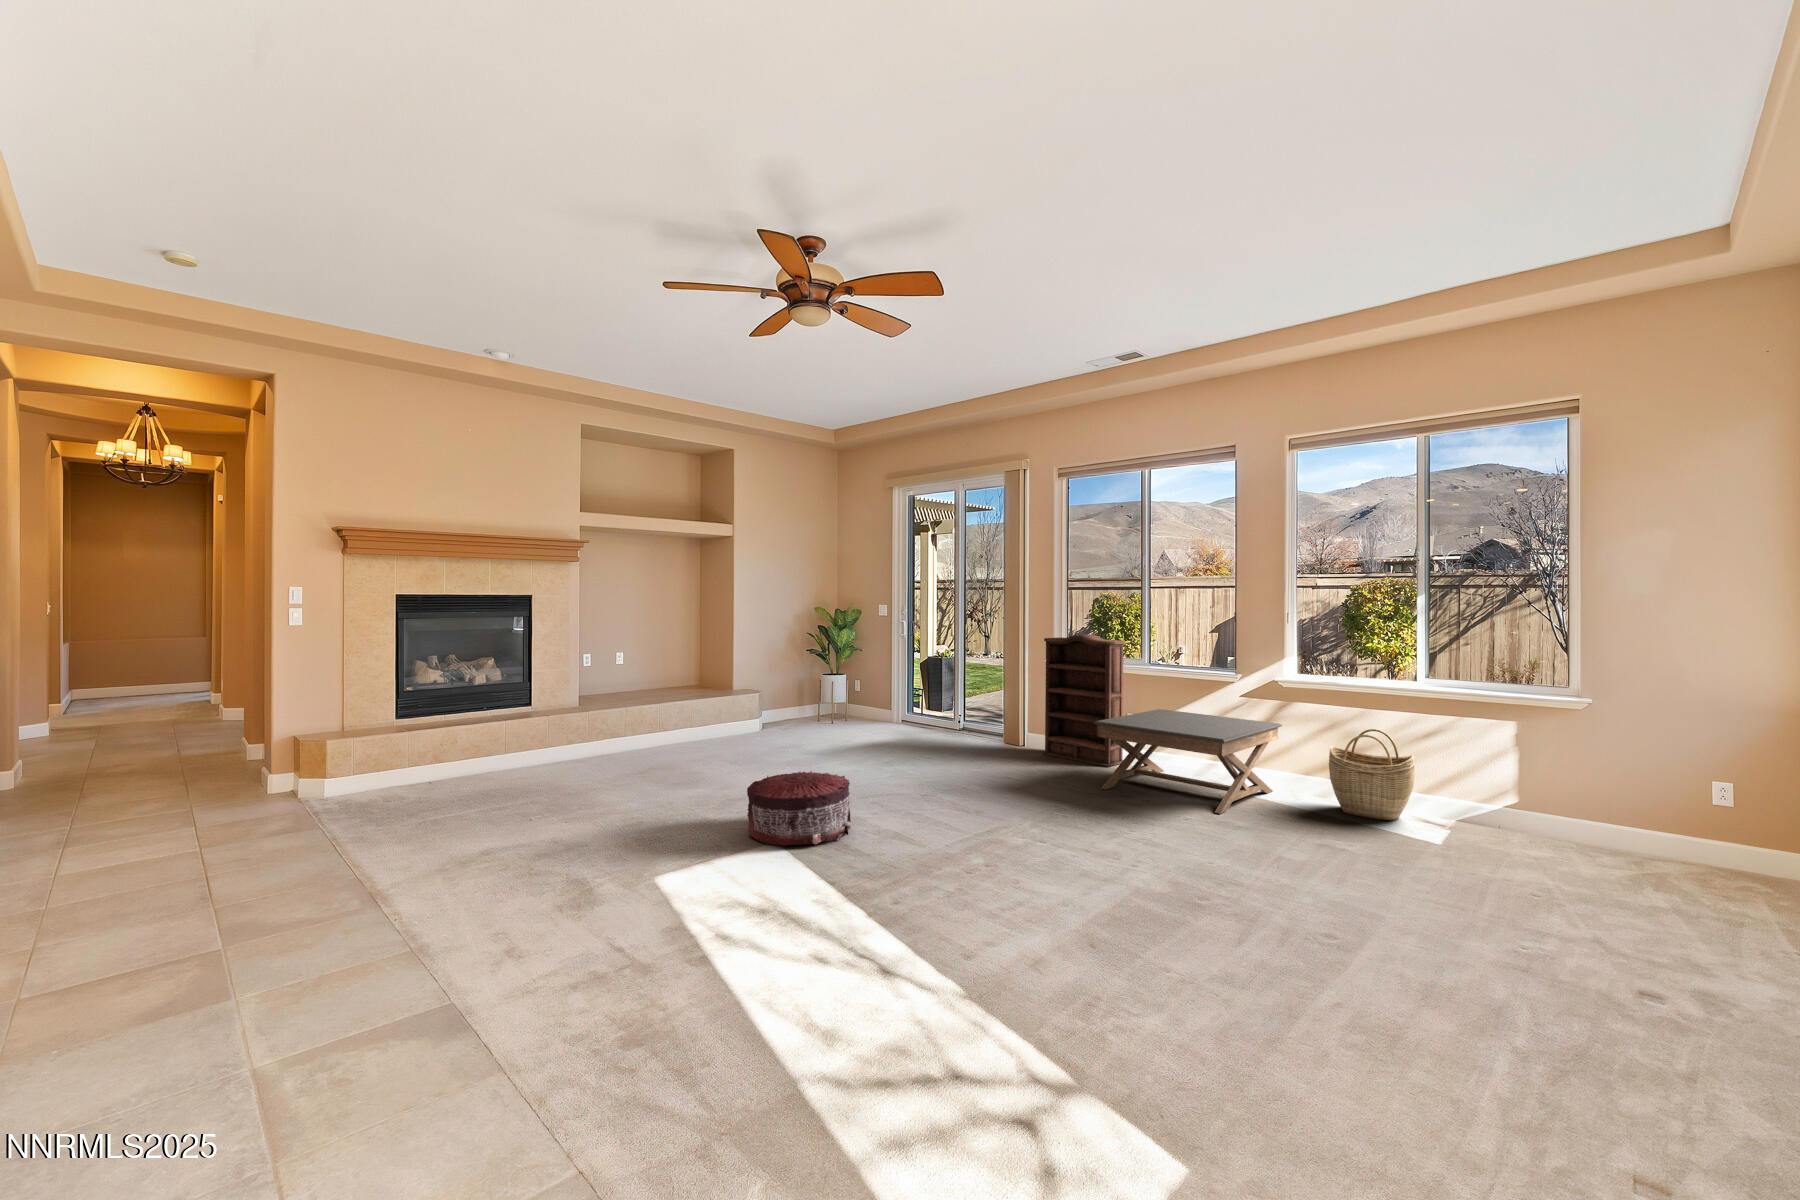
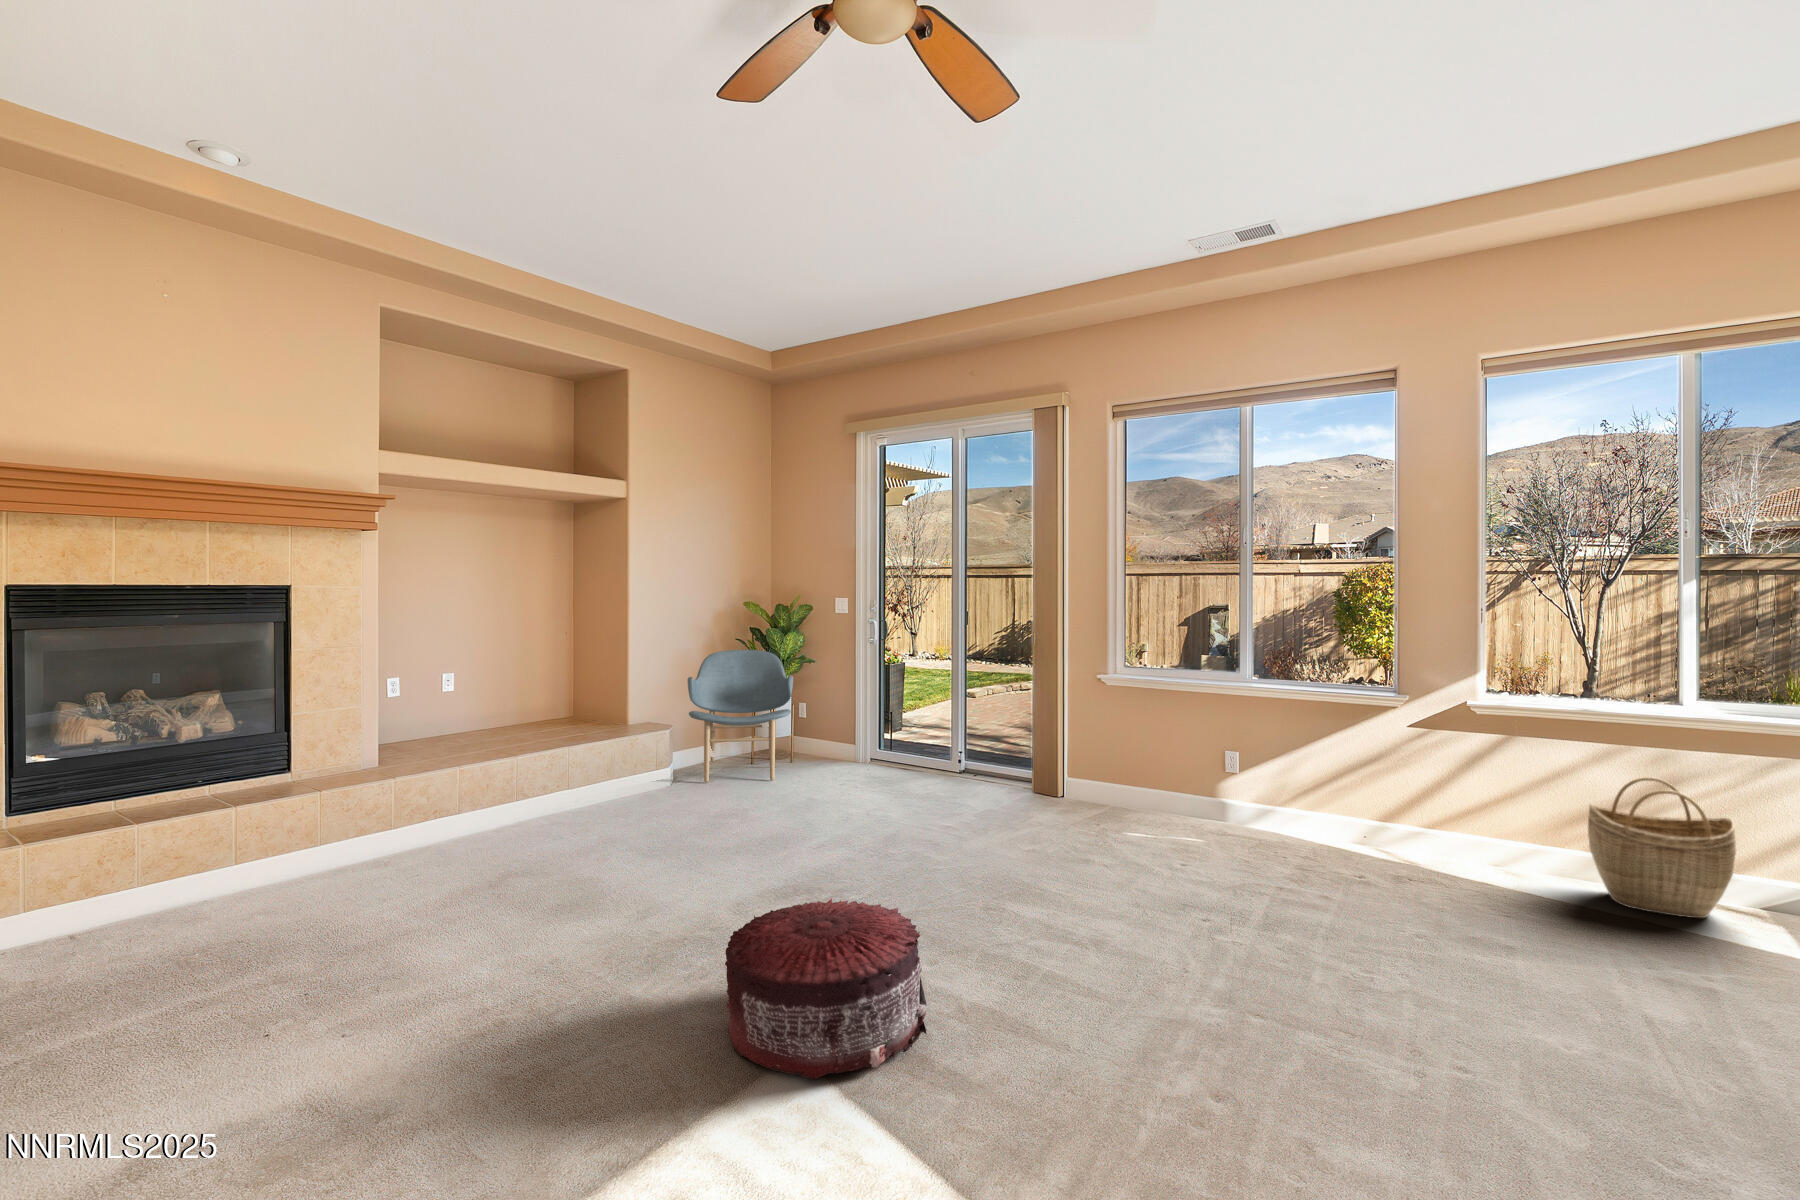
bookshelf: present [1043,634,1125,767] -> none [1105,639,1229,832]
lounge chair: none [772,641,845,730] -> present [688,650,793,783]
coffee table: present [1093,709,1282,814] -> none [1232,746,1490,922]

